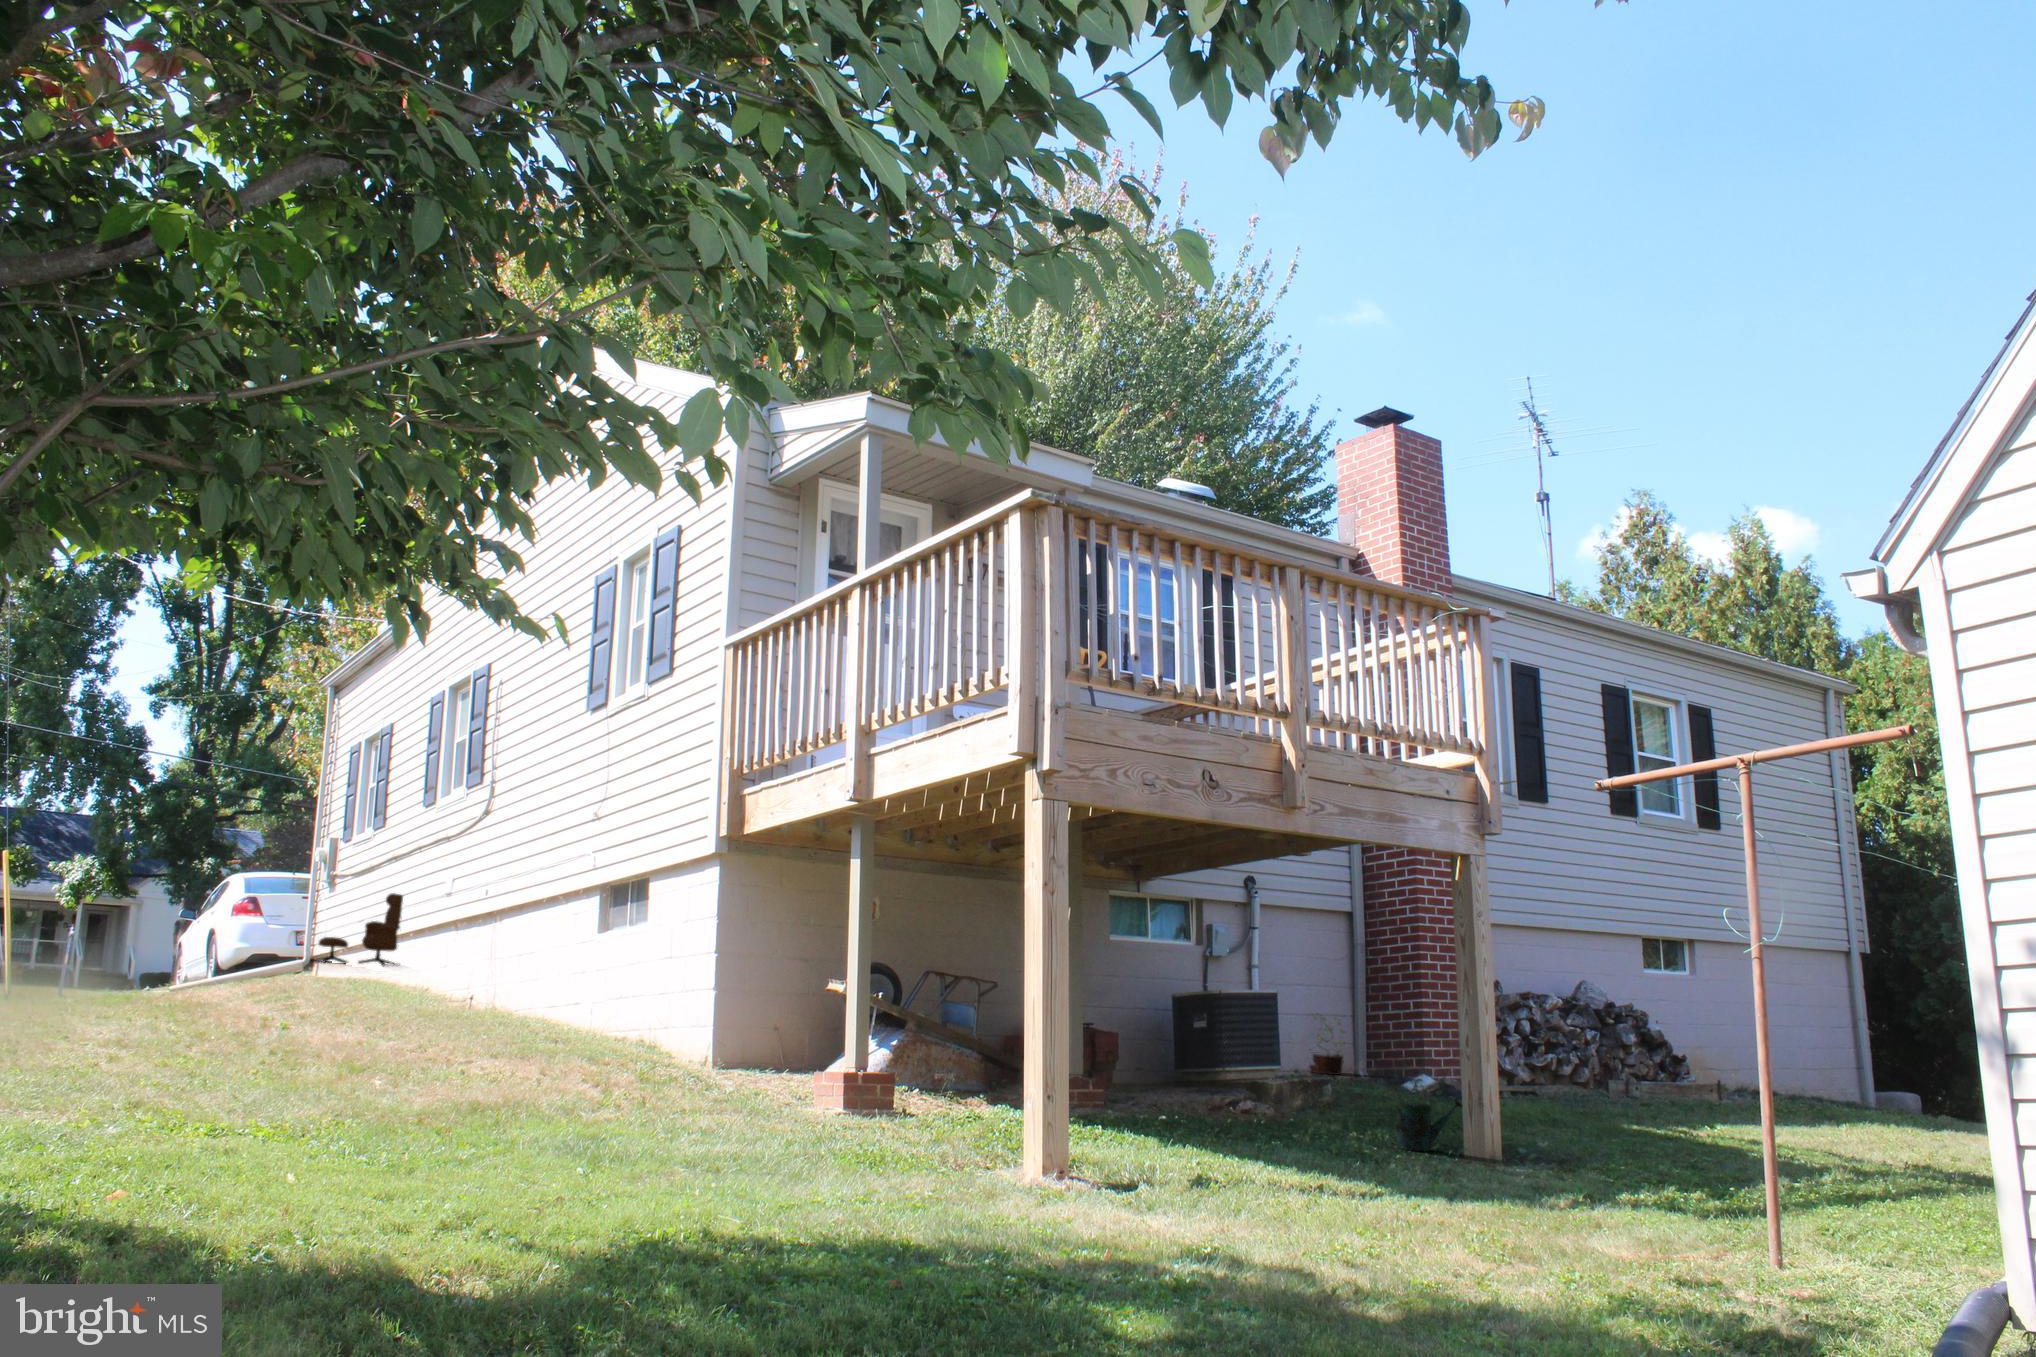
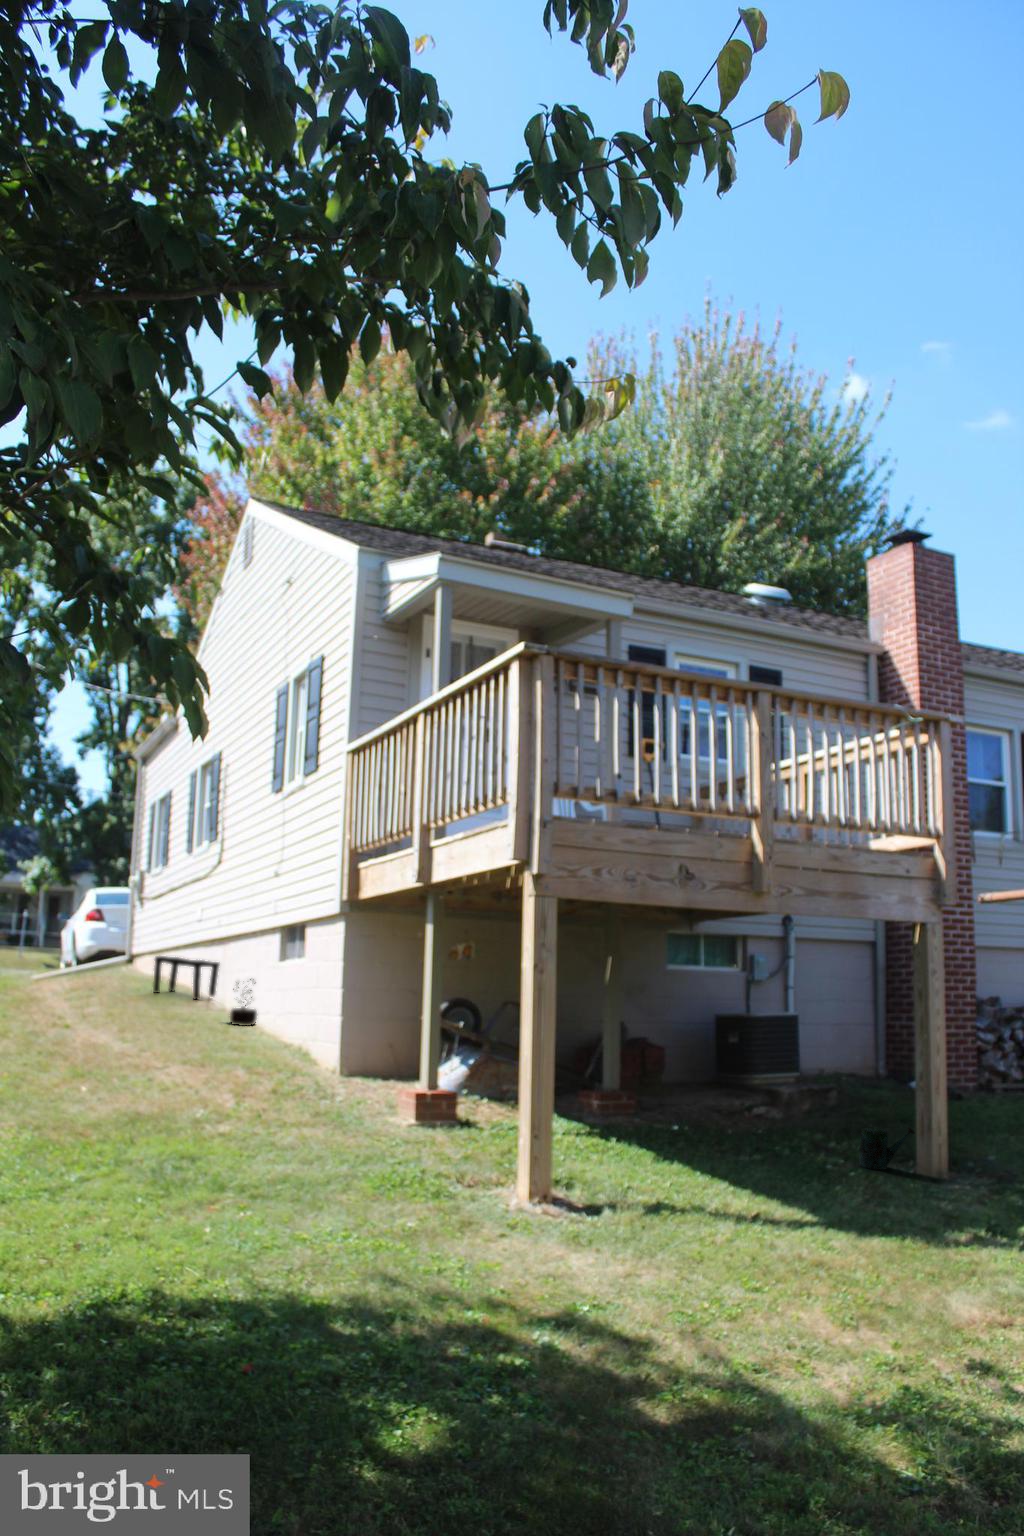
lounge chair: present [314,893,403,965] -> none [107,918,172,972]
bench: none [396,935,493,992] -> present [153,956,220,1000]
decorative plant: present [1309,1015,1344,1075] -> present [230,979,257,1026]

